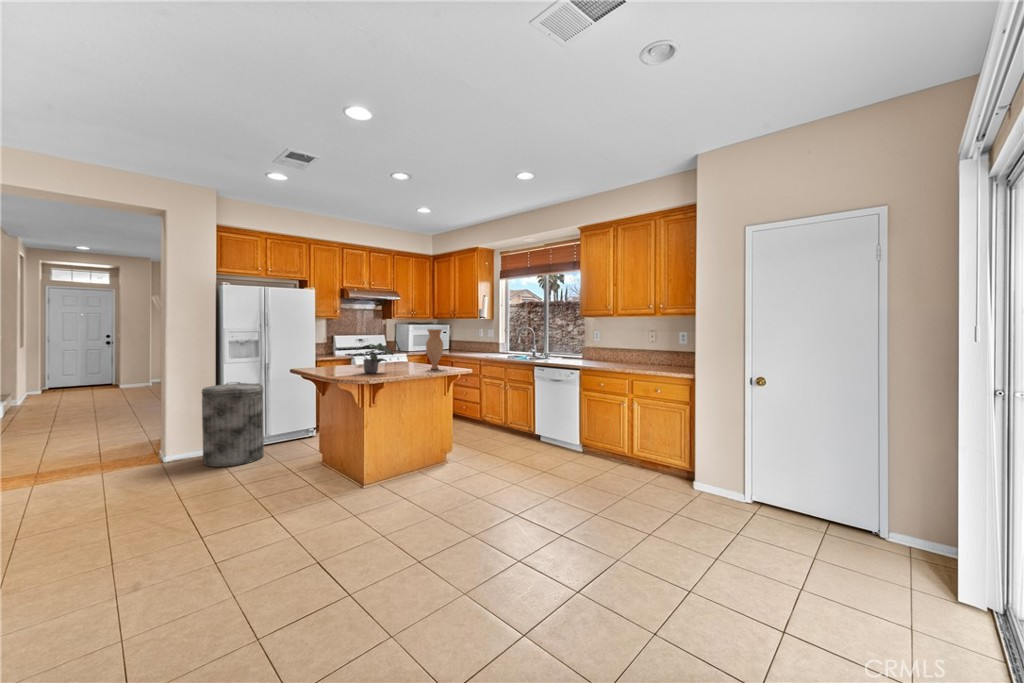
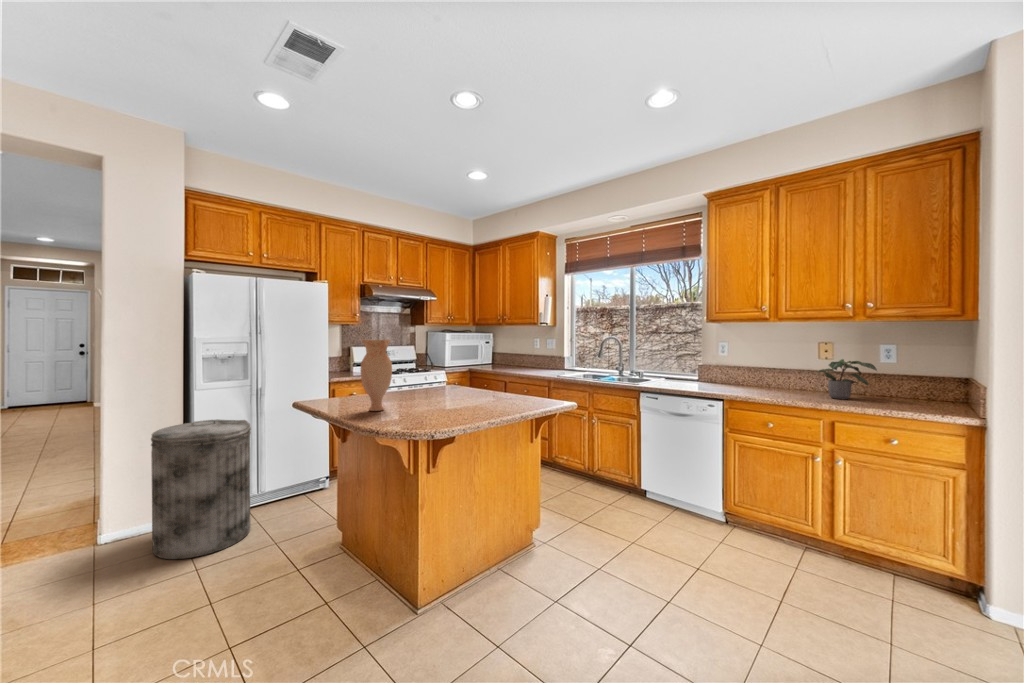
vase: present [426,329,443,369] -> present [361,340,392,411]
potted plant: present [358,343,393,373] -> present [818,359,877,399]

